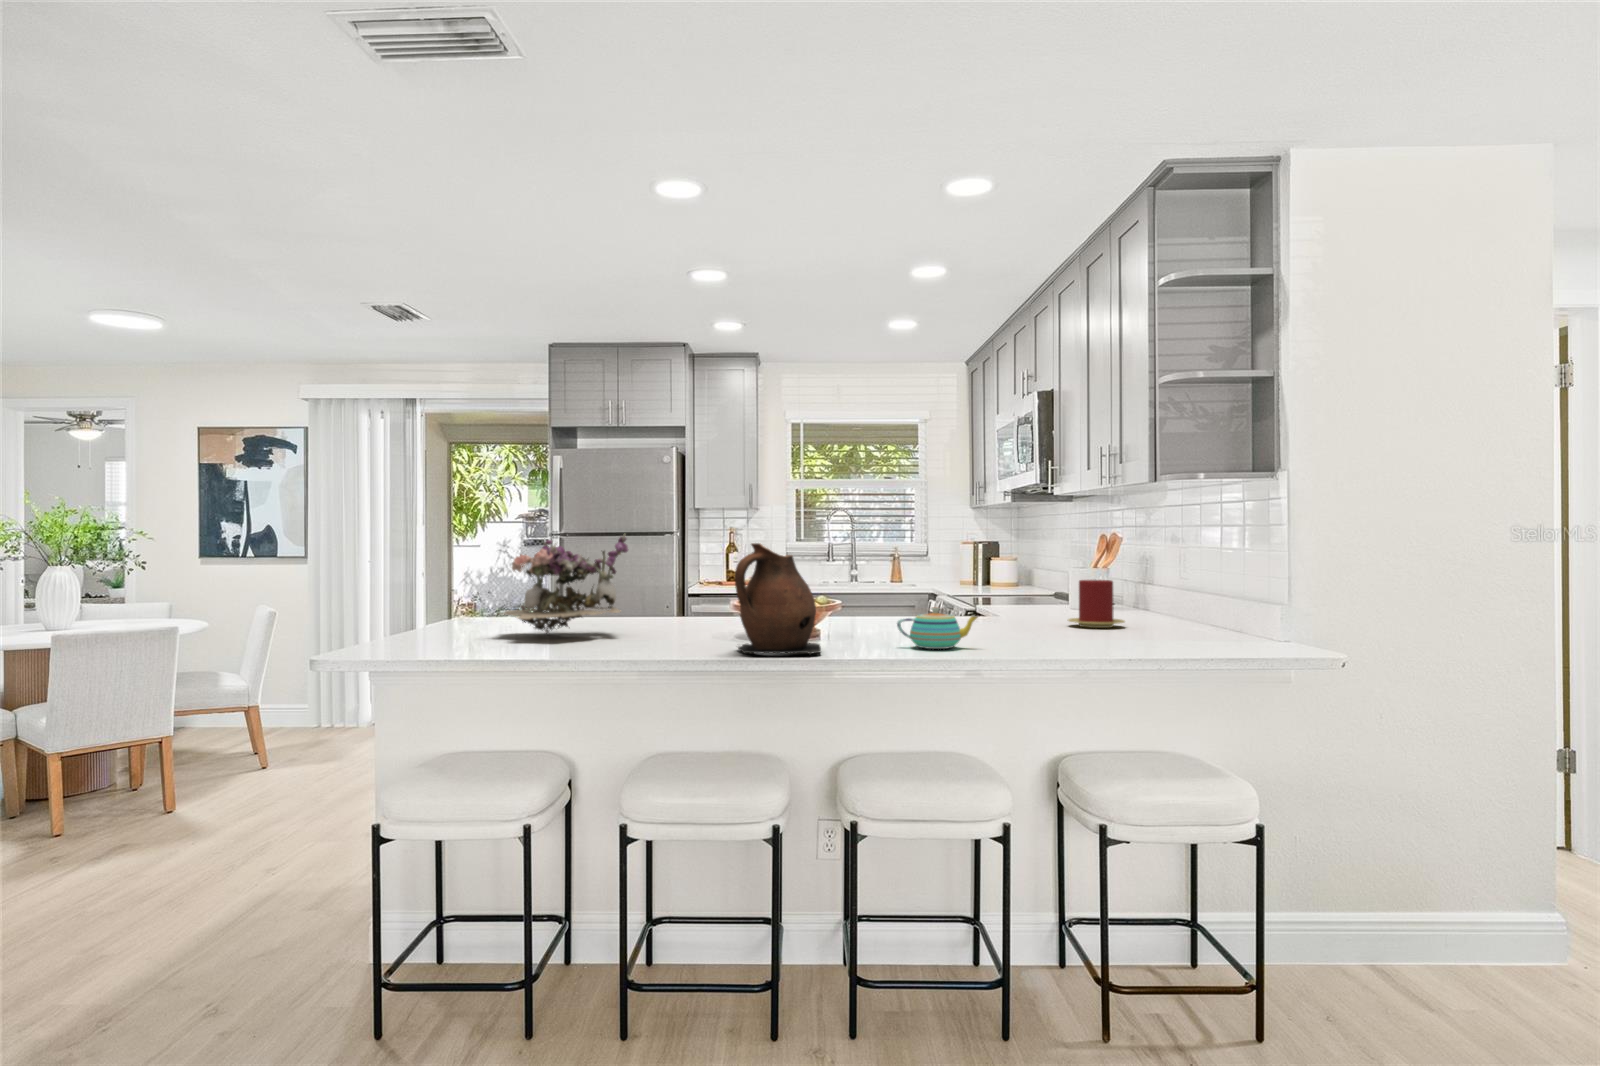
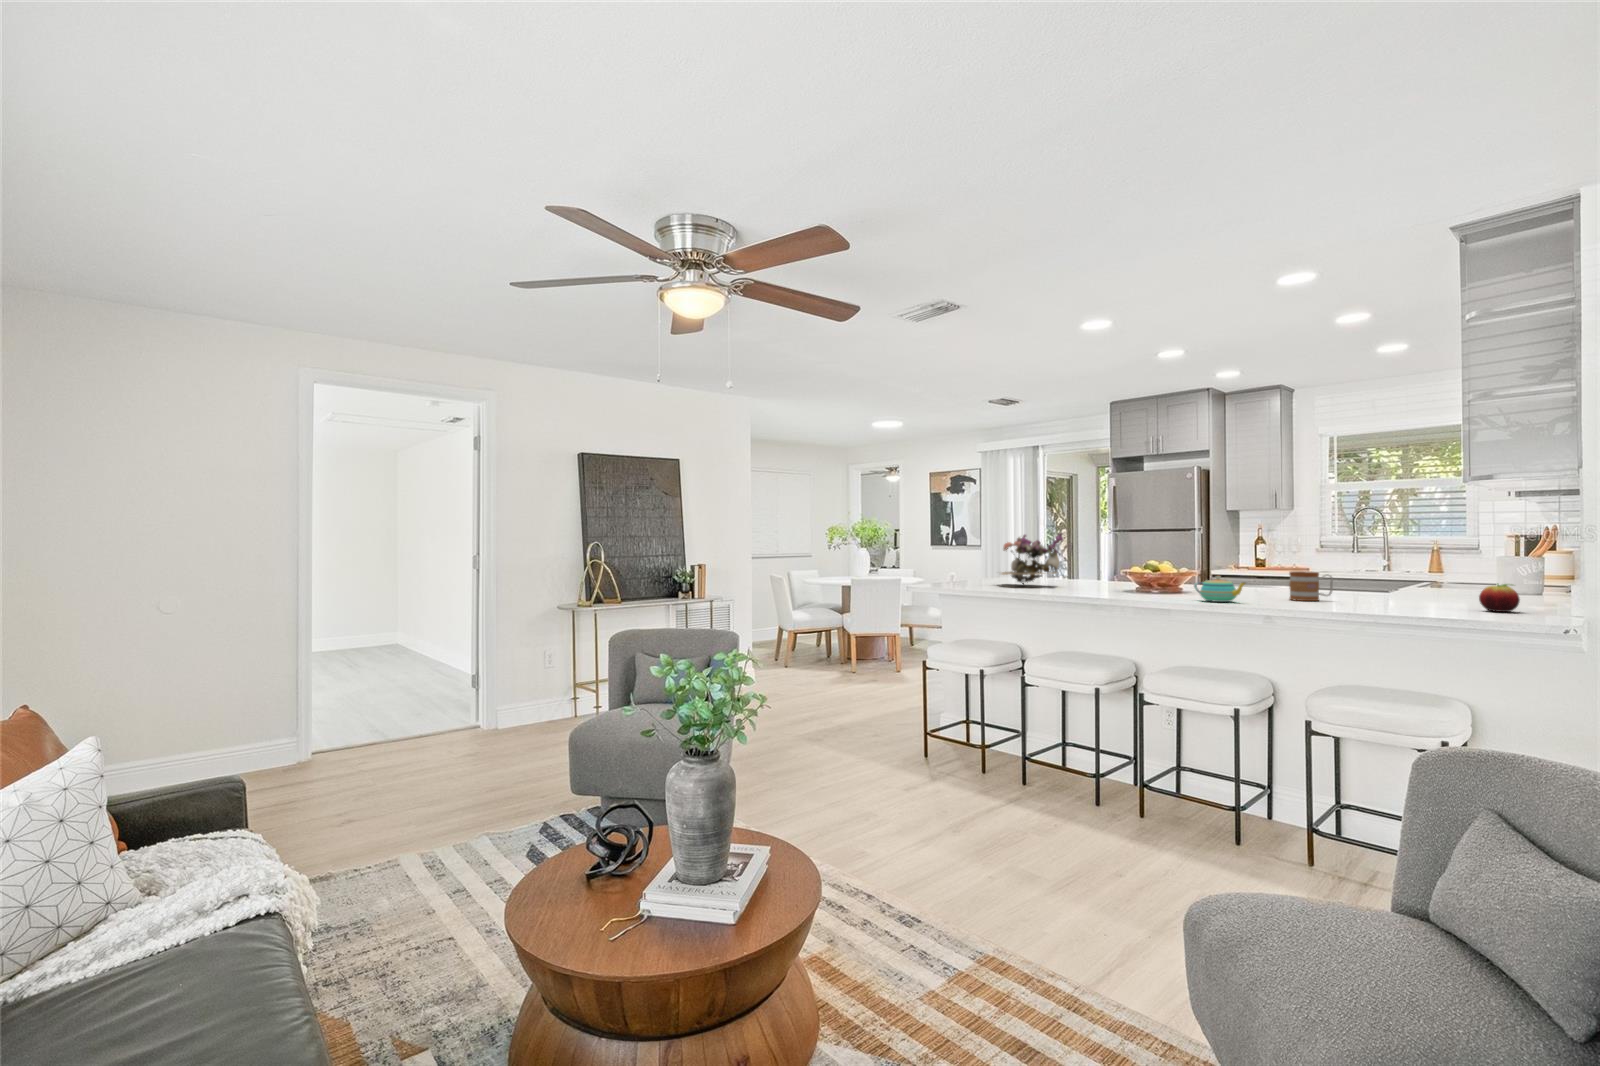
ceramic pitcher: present [735,543,821,655] -> none [1084,536,1147,599]
candle: present [1068,580,1124,628] -> none [1401,565,1459,603]
mug: none [979,594,1026,636] -> present [1289,571,1333,601]
fruit: none [1189,602,1228,637] -> present [1479,584,1520,612]

